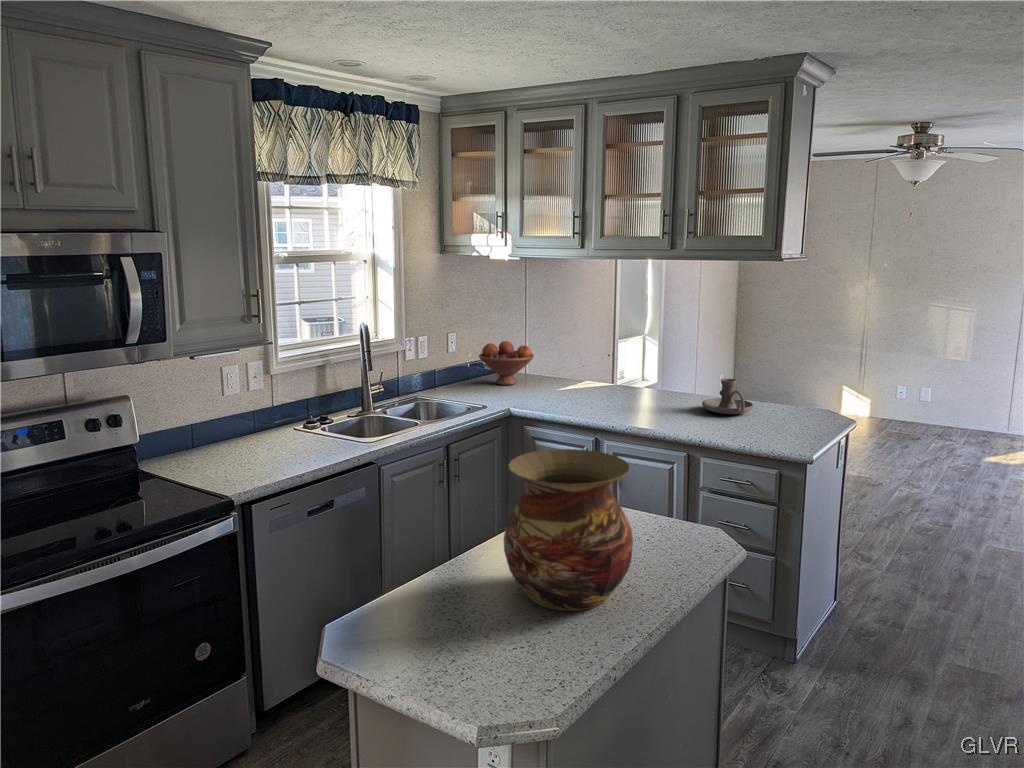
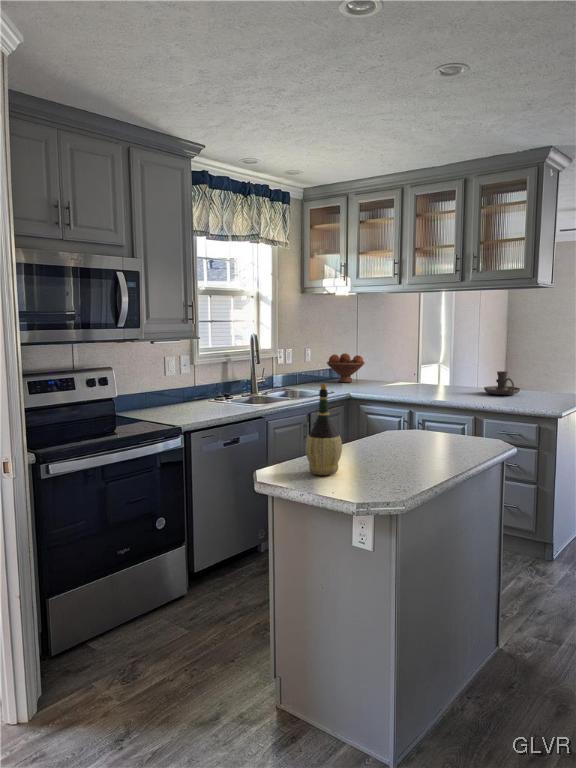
vase: present [503,449,633,611] -> none [363,373,445,465]
wine bottle: none [402,496,463,647] -> present [305,383,342,475]

